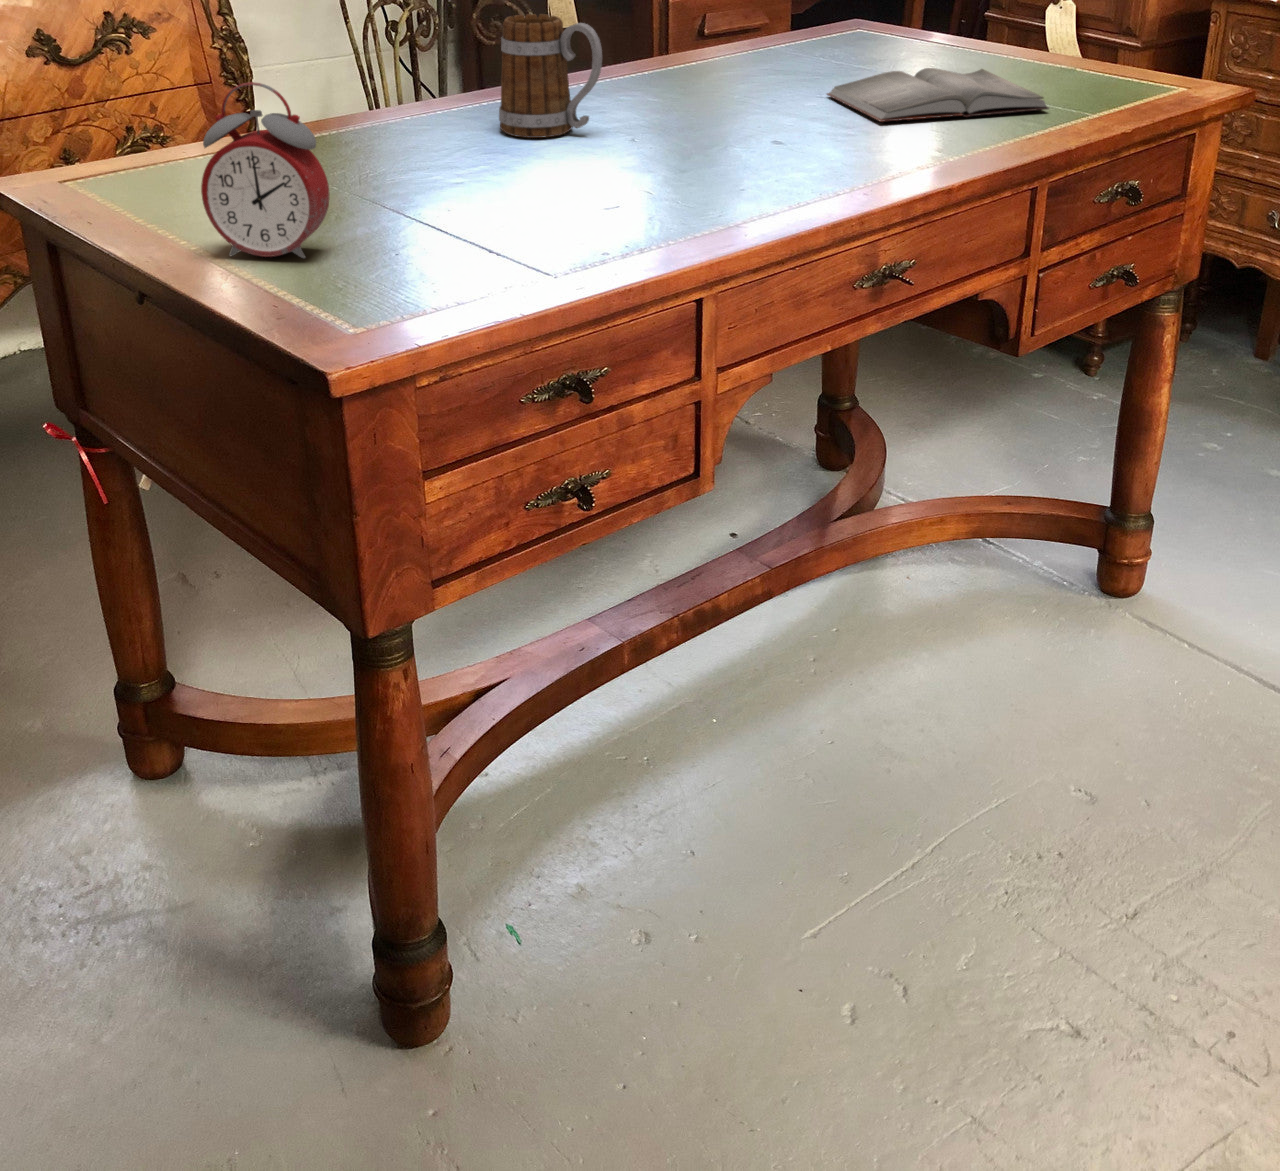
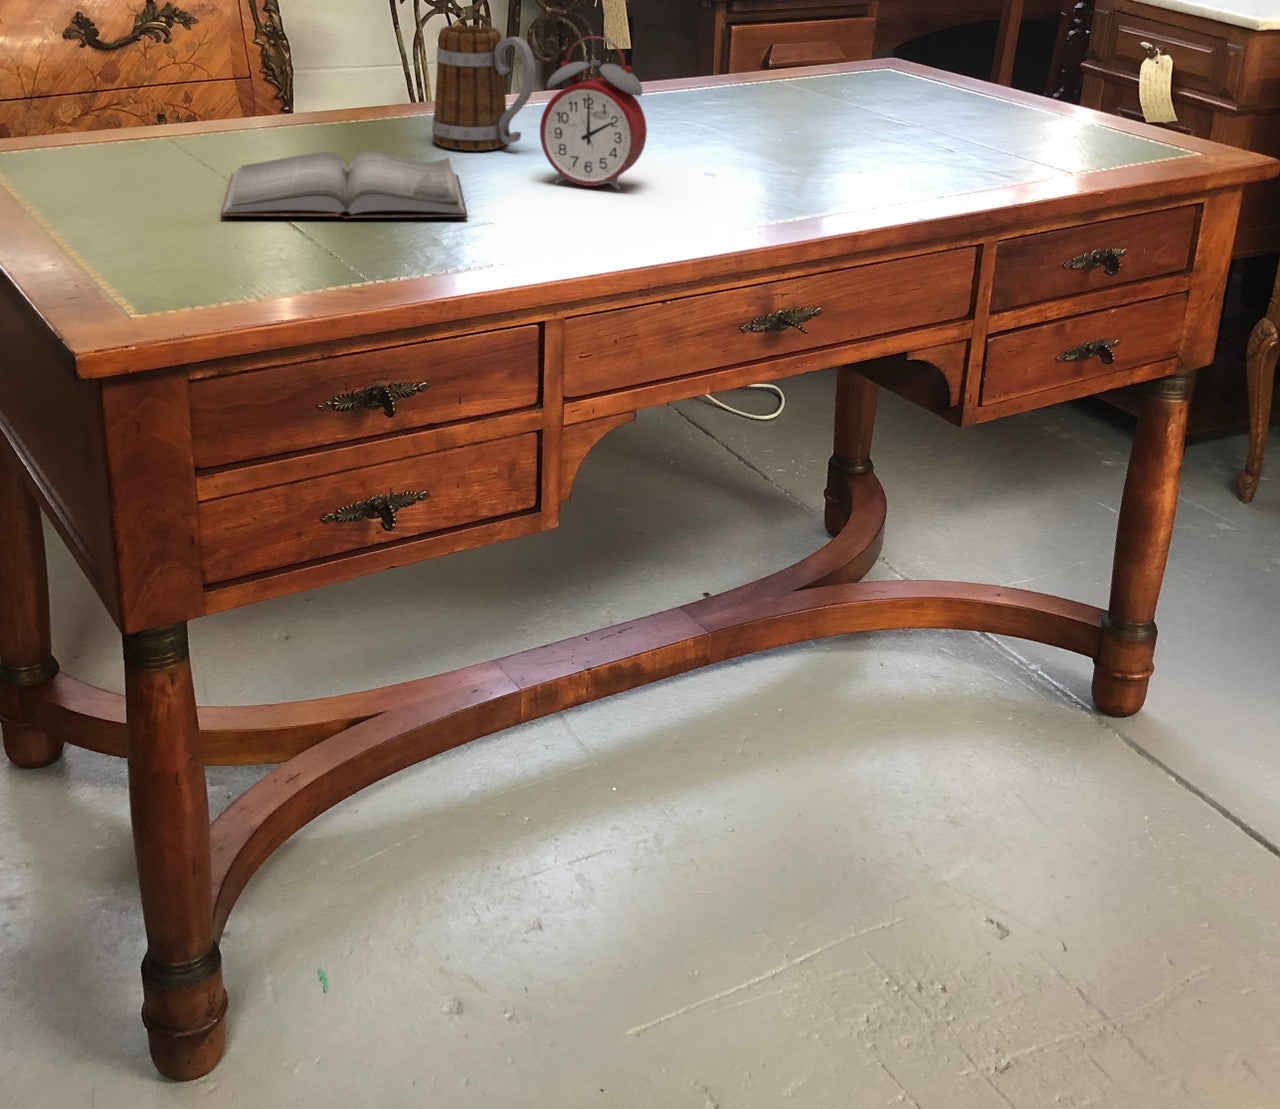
hardback book: present [827,68,1049,122] -> present [220,152,467,219]
alarm clock: present [201,82,330,258] -> present [540,36,647,189]

